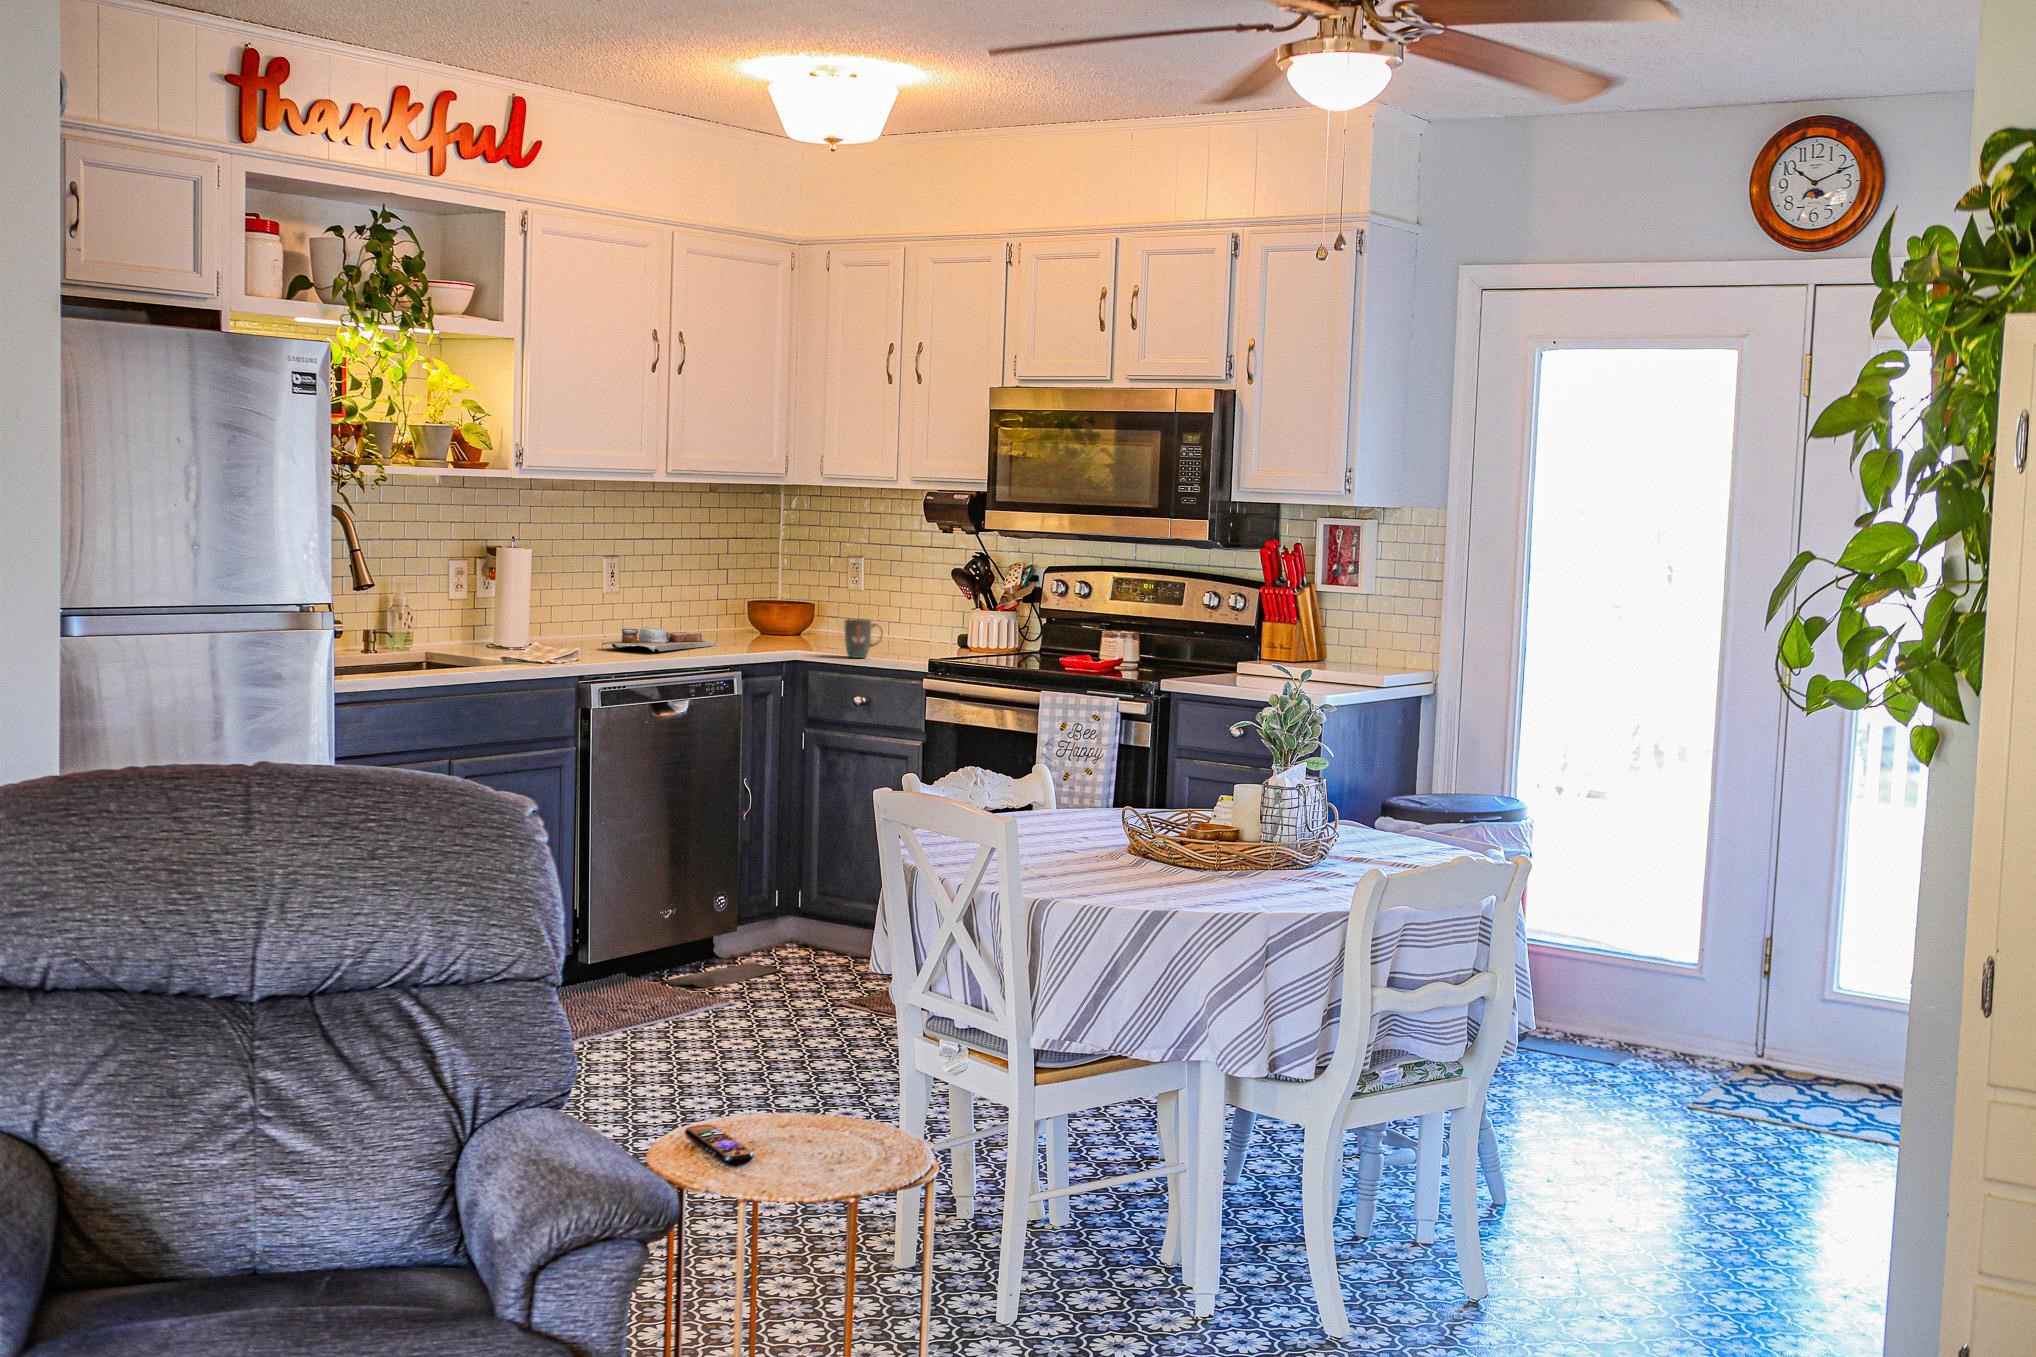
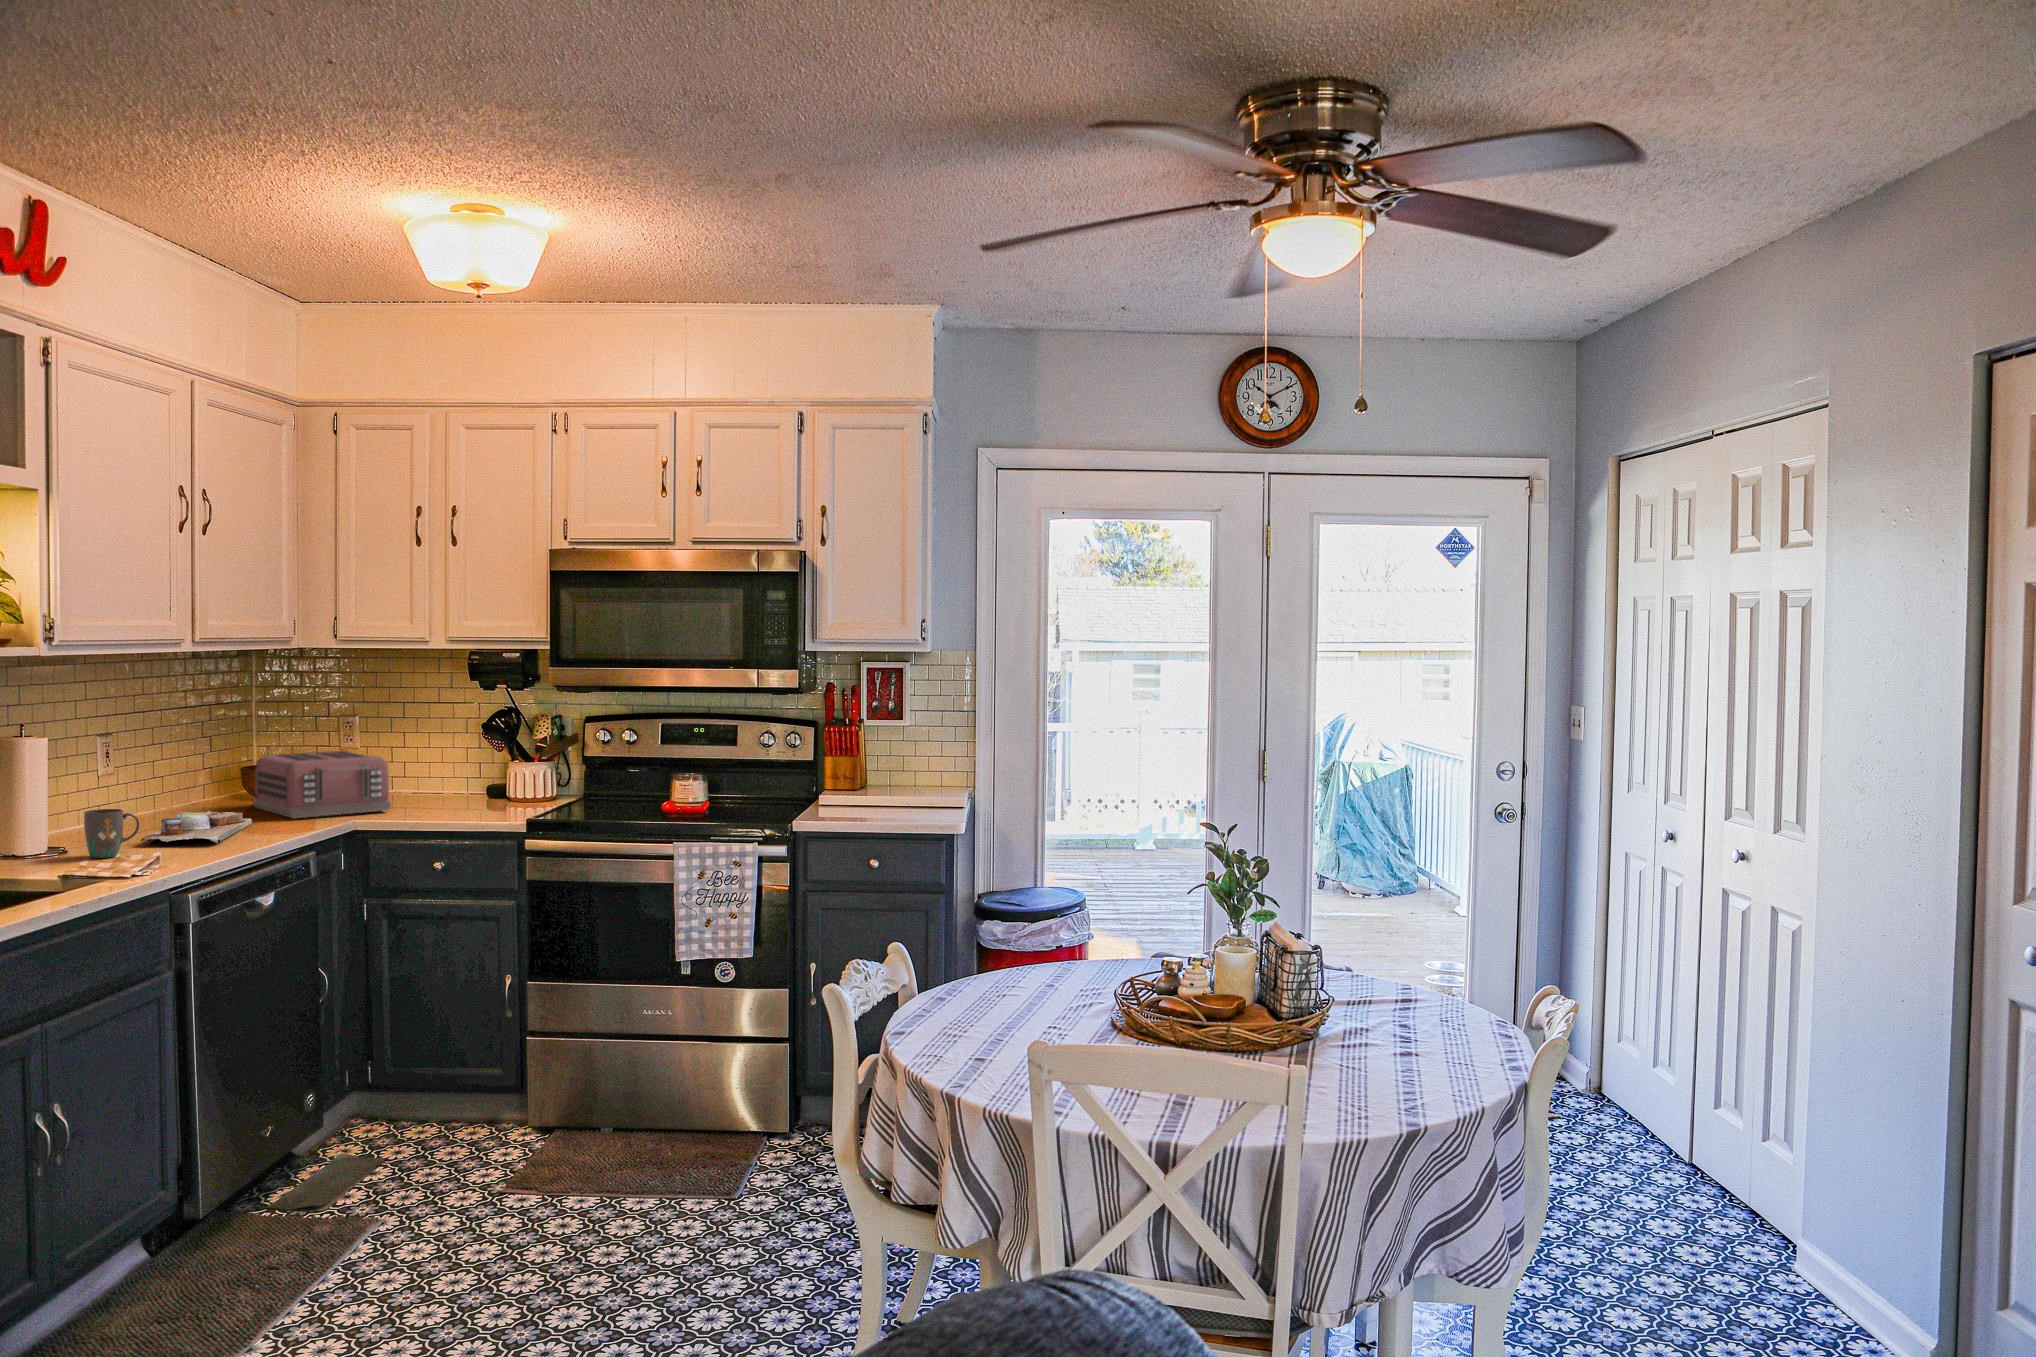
toaster: none [744,588,843,647] -> present [253,751,391,818]
mug: present [844,619,883,658] -> present [84,809,139,858]

